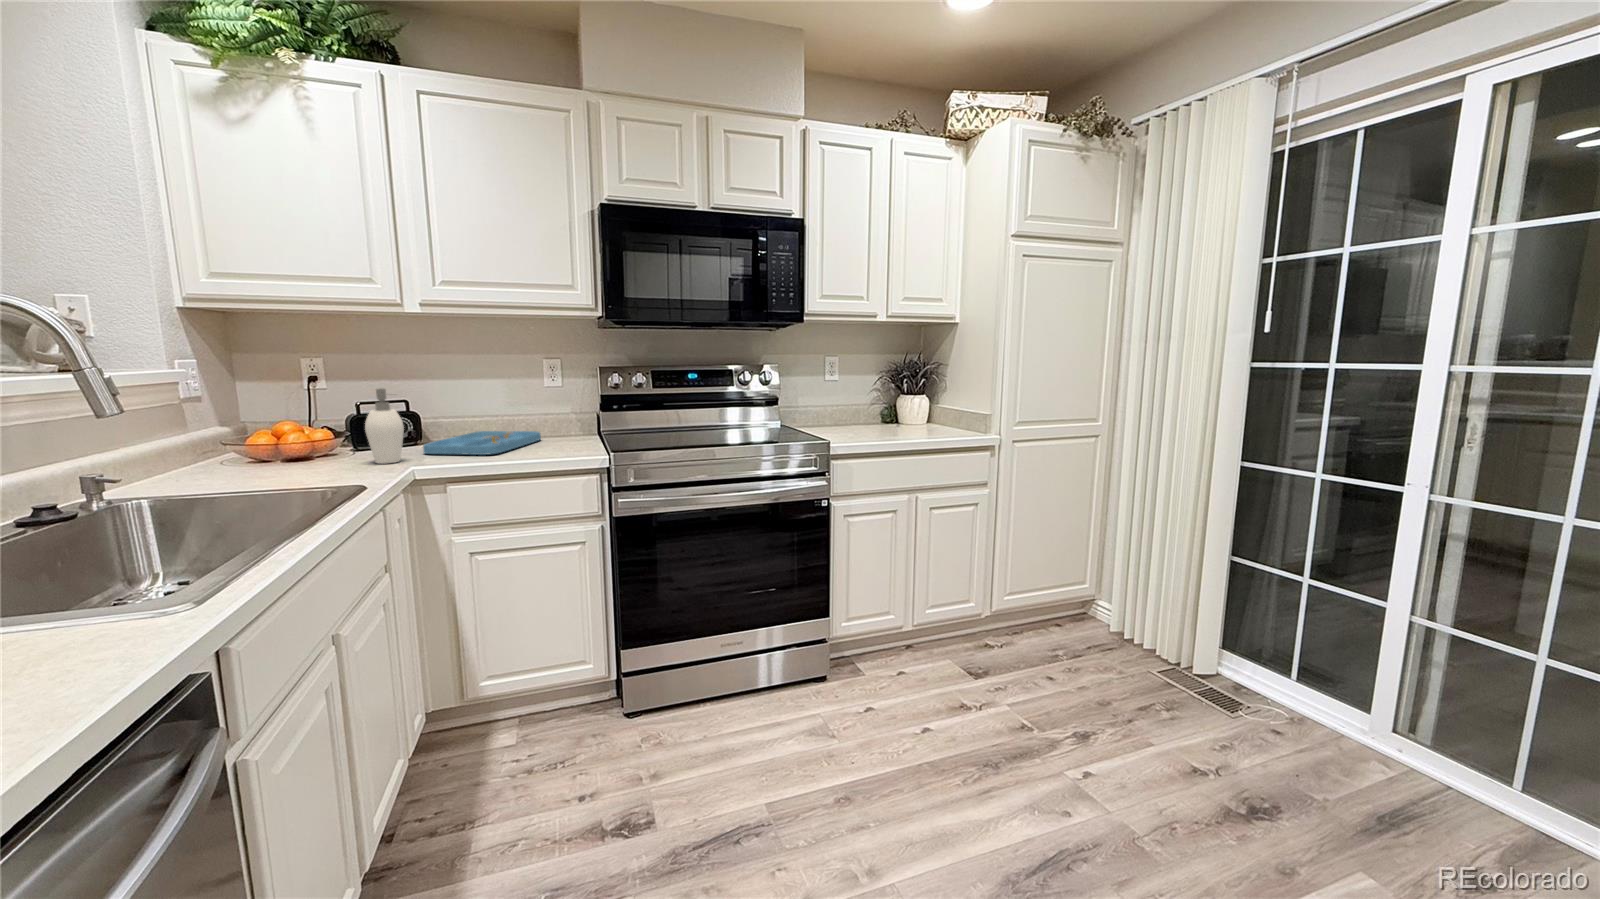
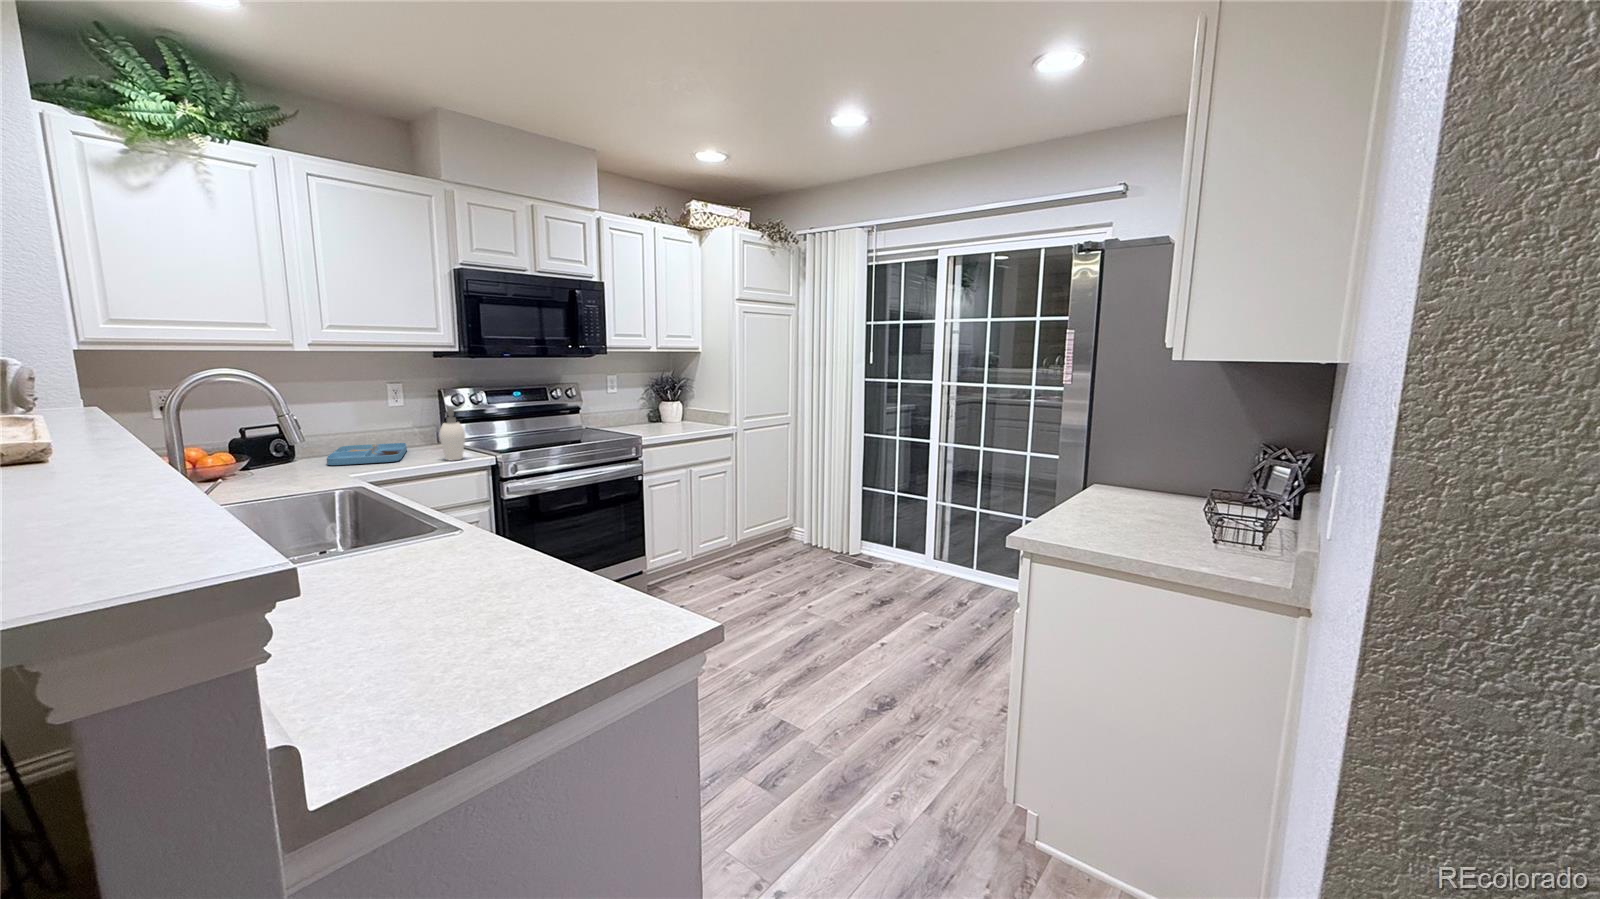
soap dispenser: present [365,388,404,464] -> present [439,408,465,460]

